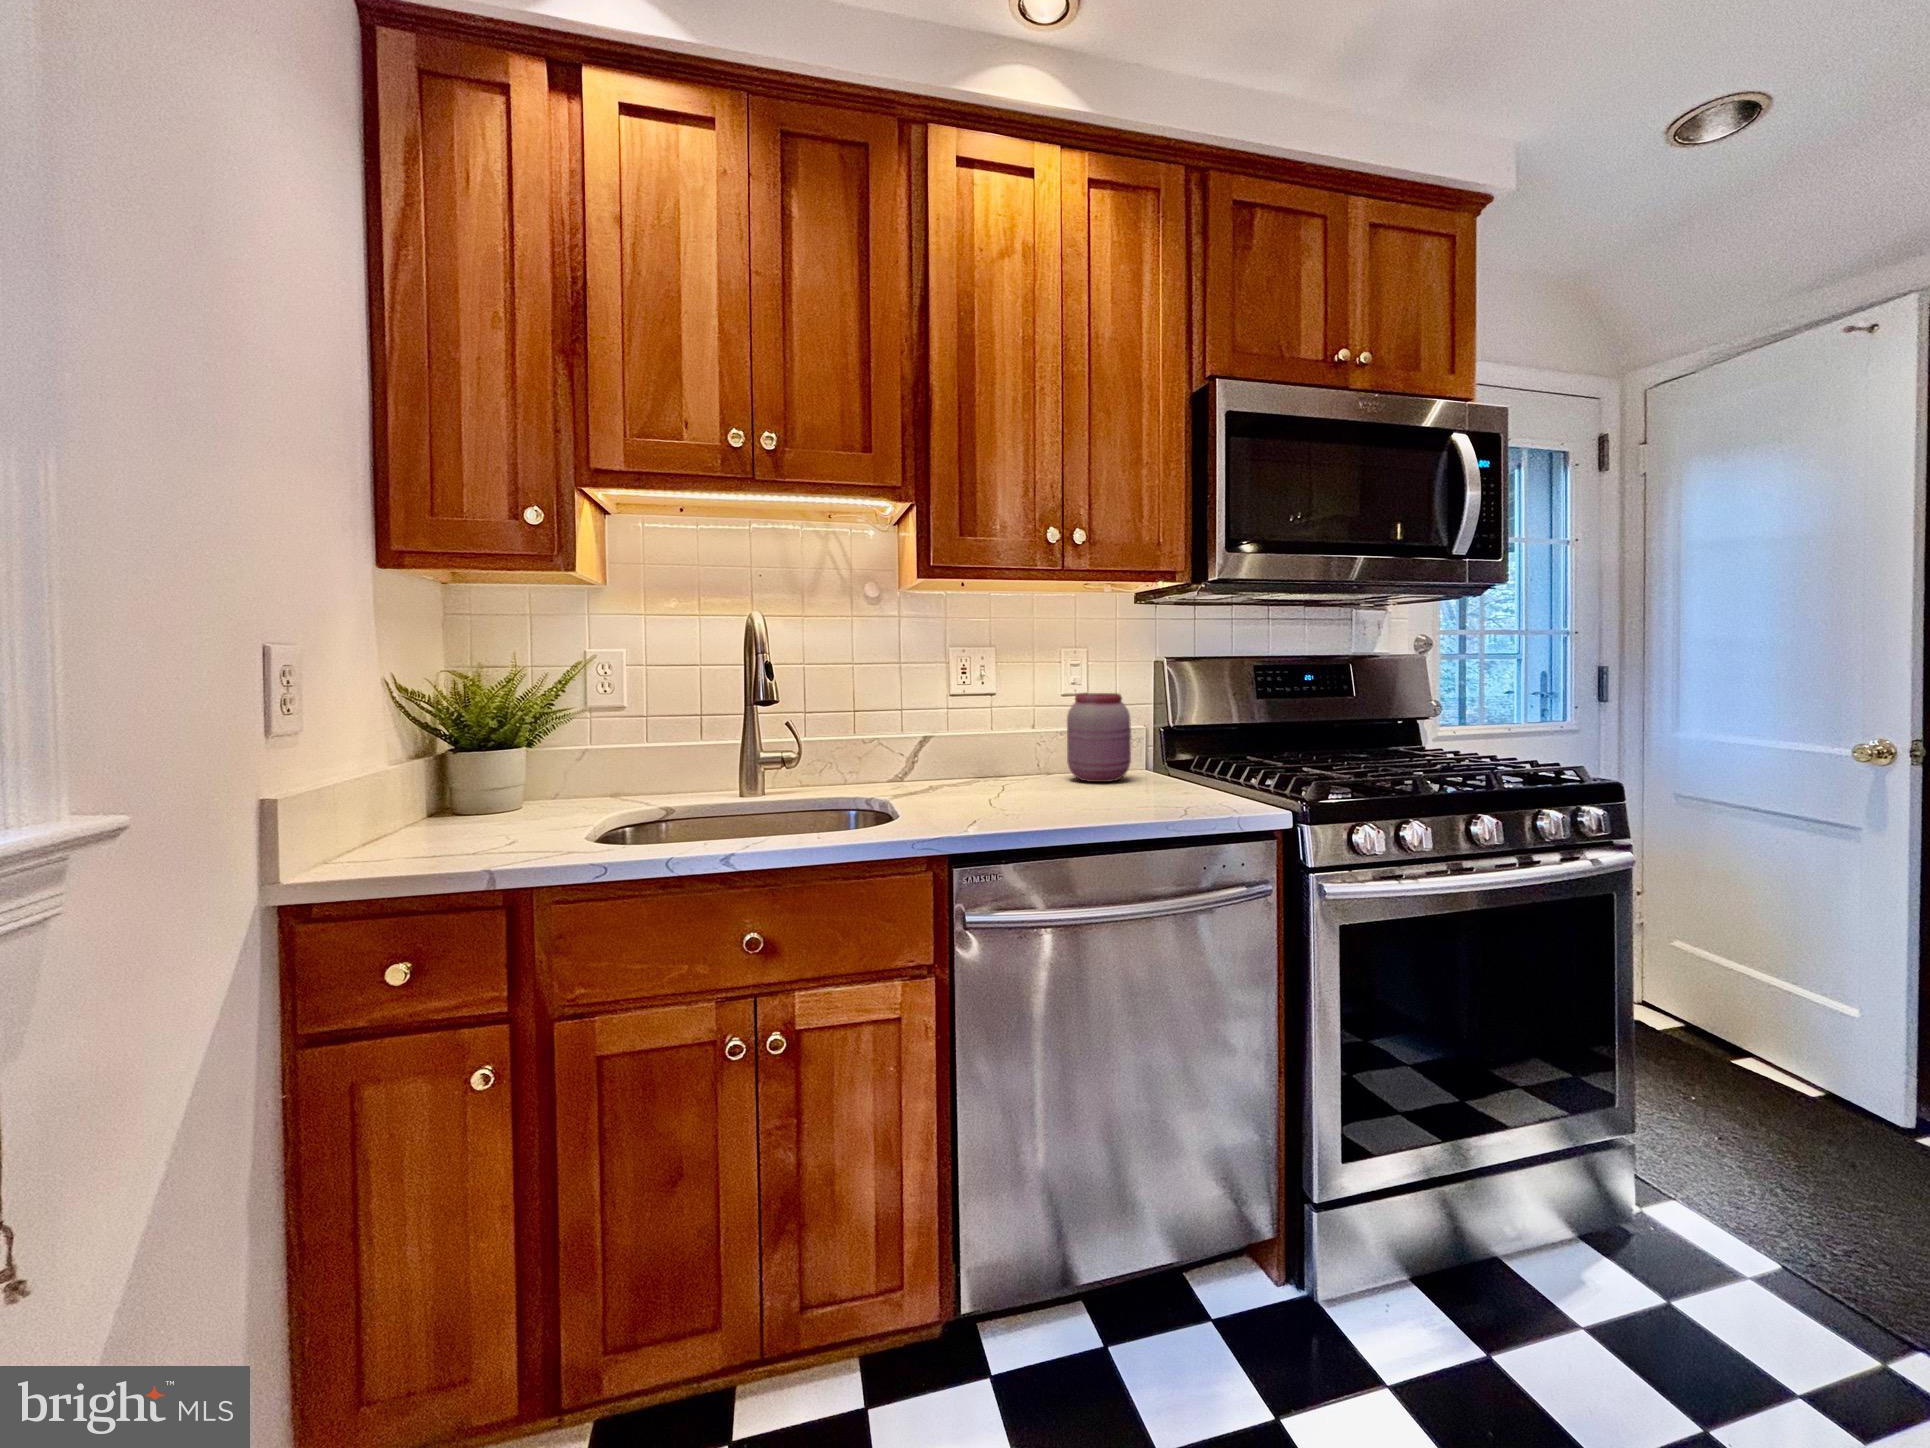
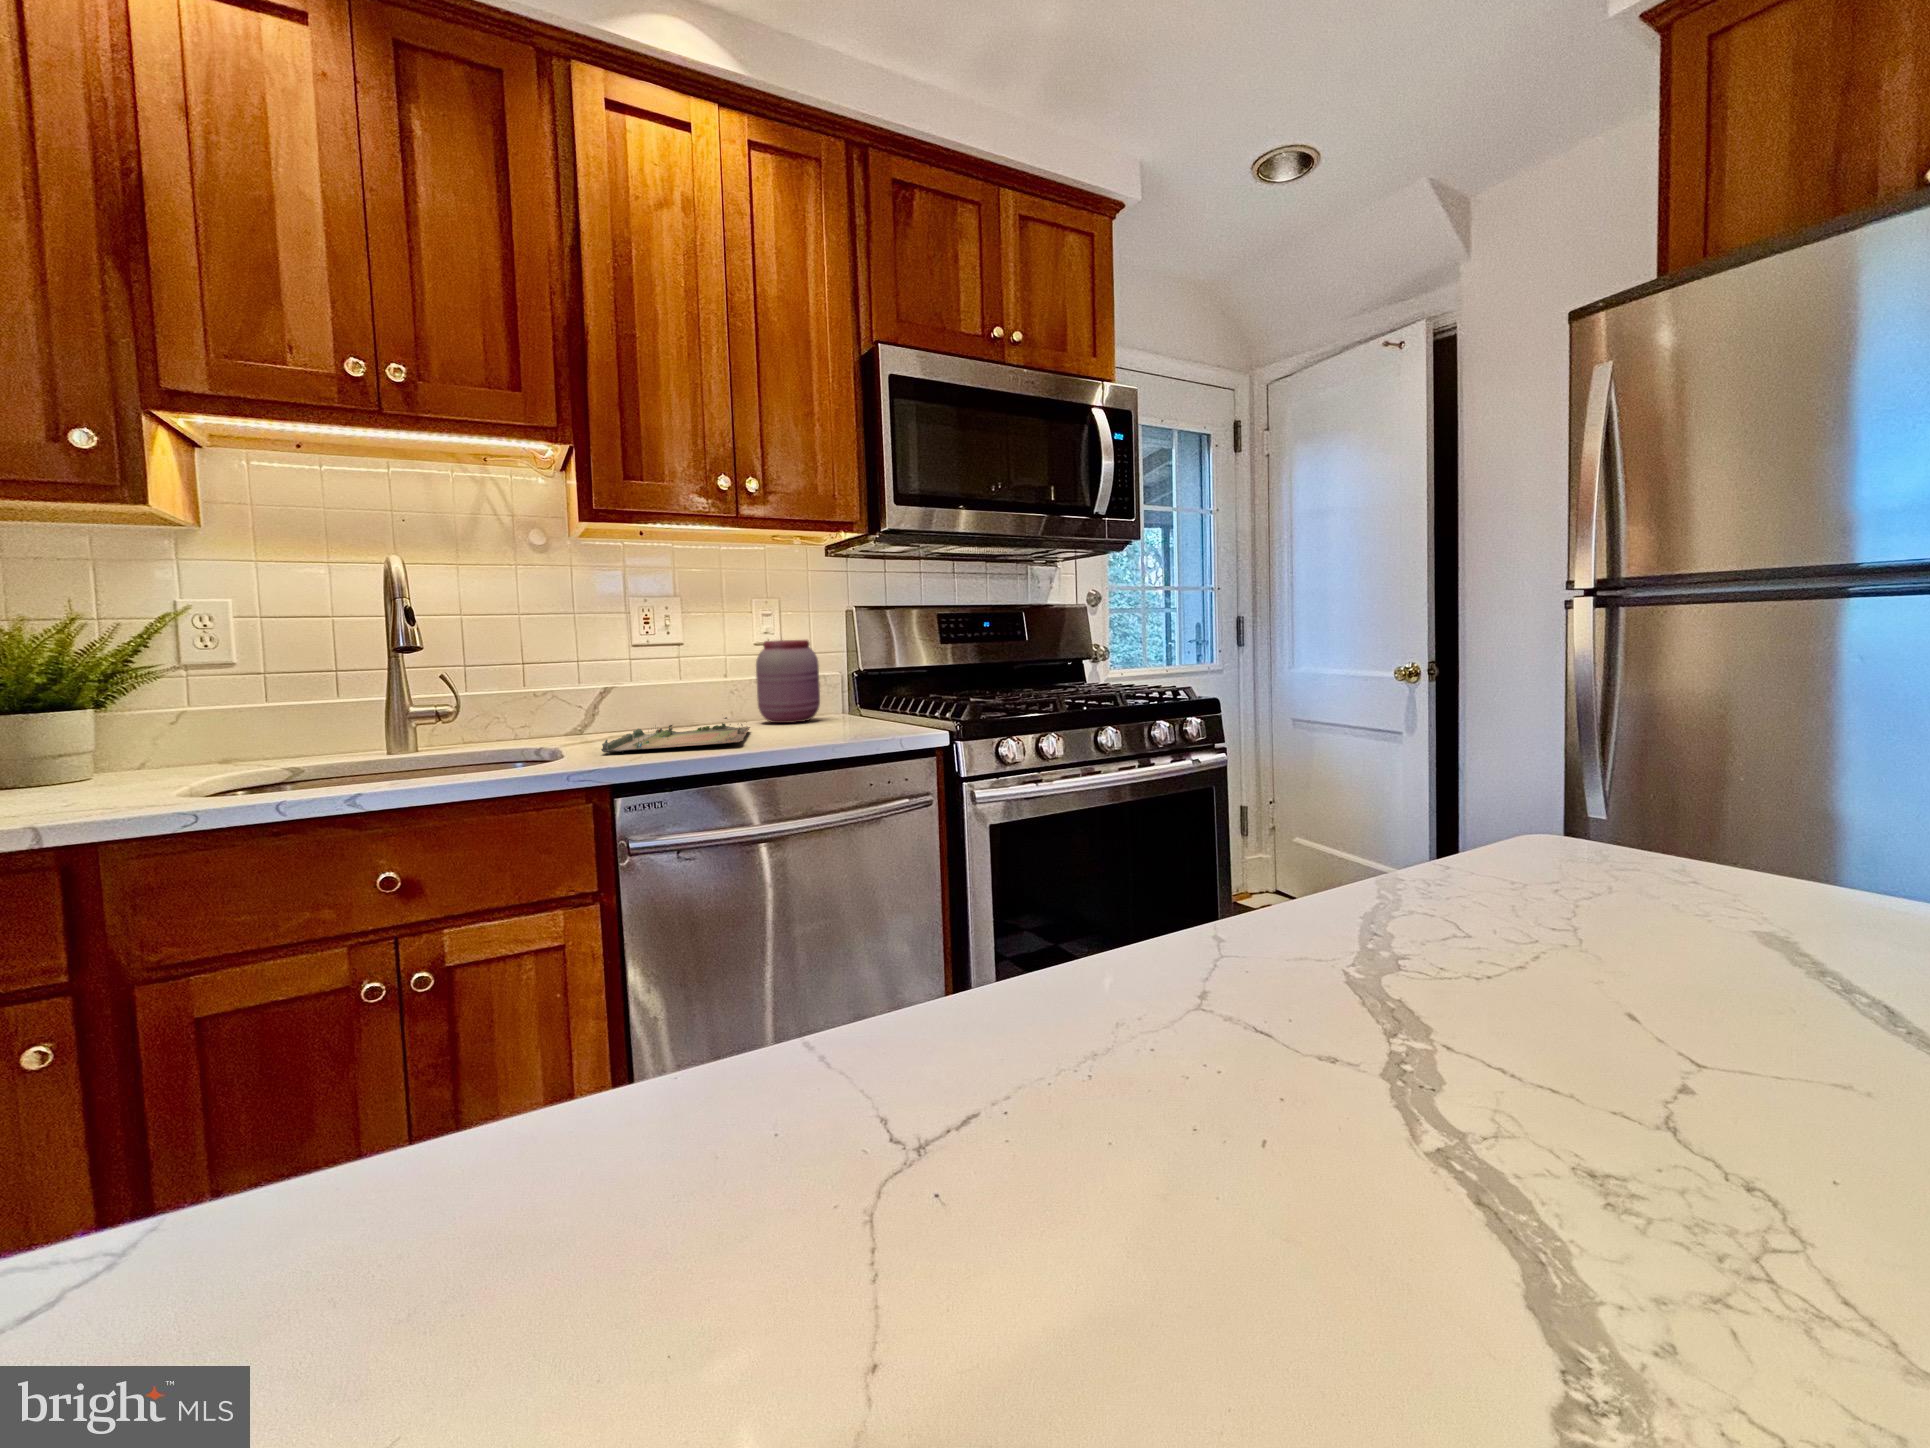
tray: none [933,773,1071,817] -> present [601,717,750,754]

